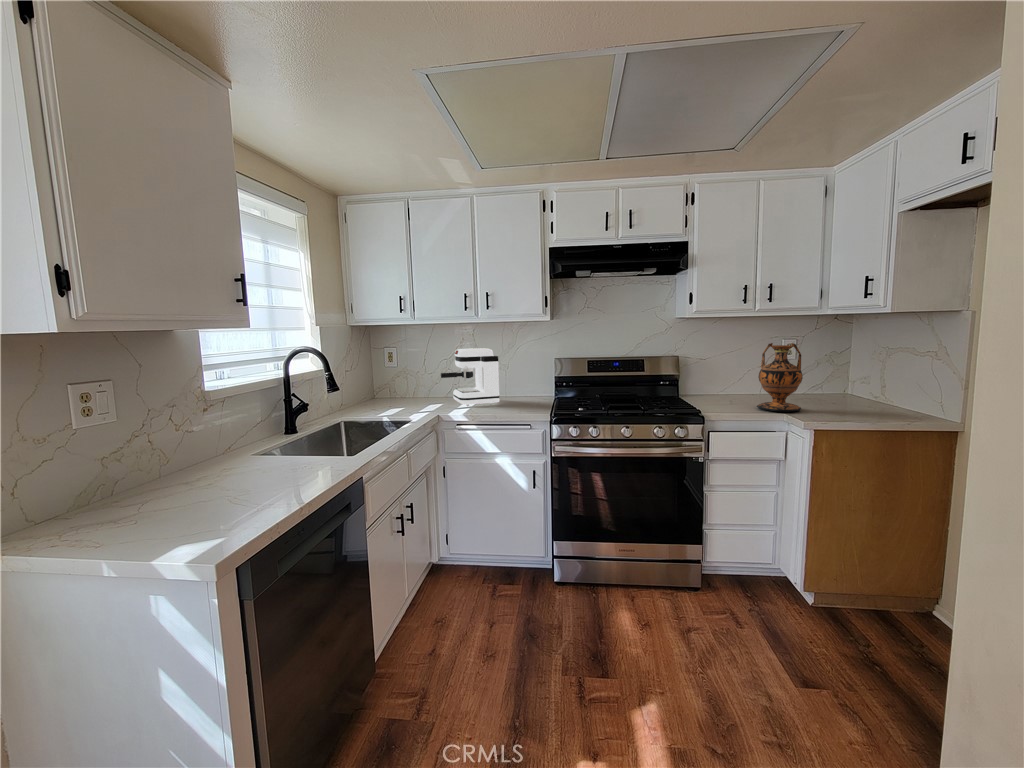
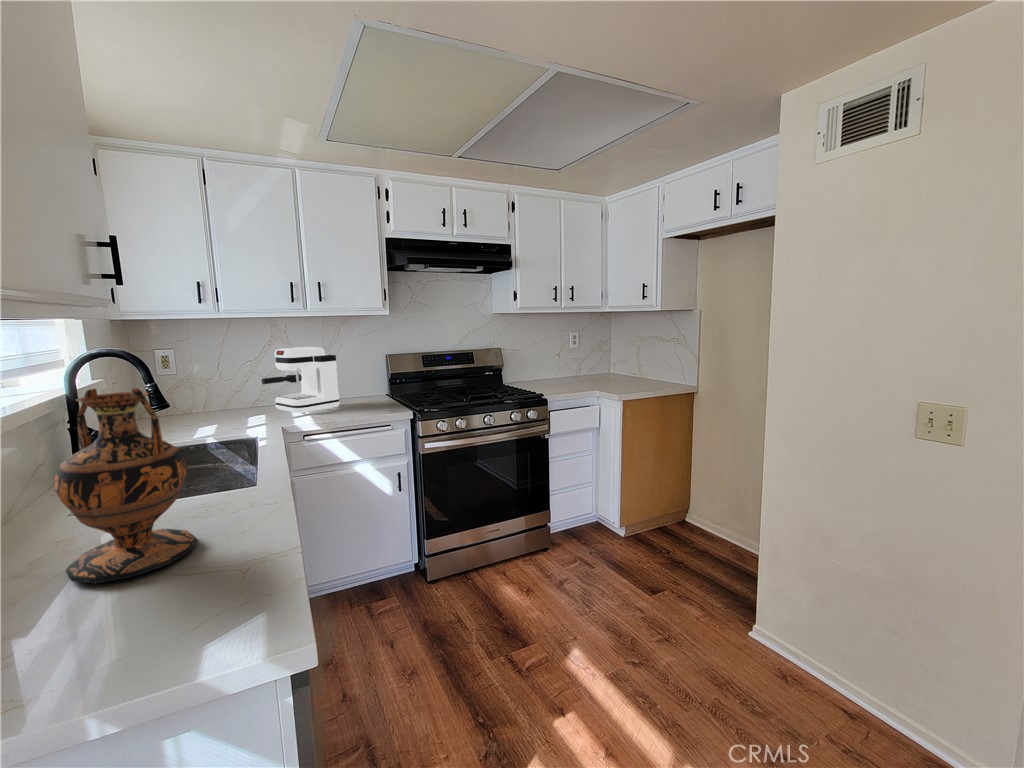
vase: present [757,343,803,412] -> present [55,388,198,583]

